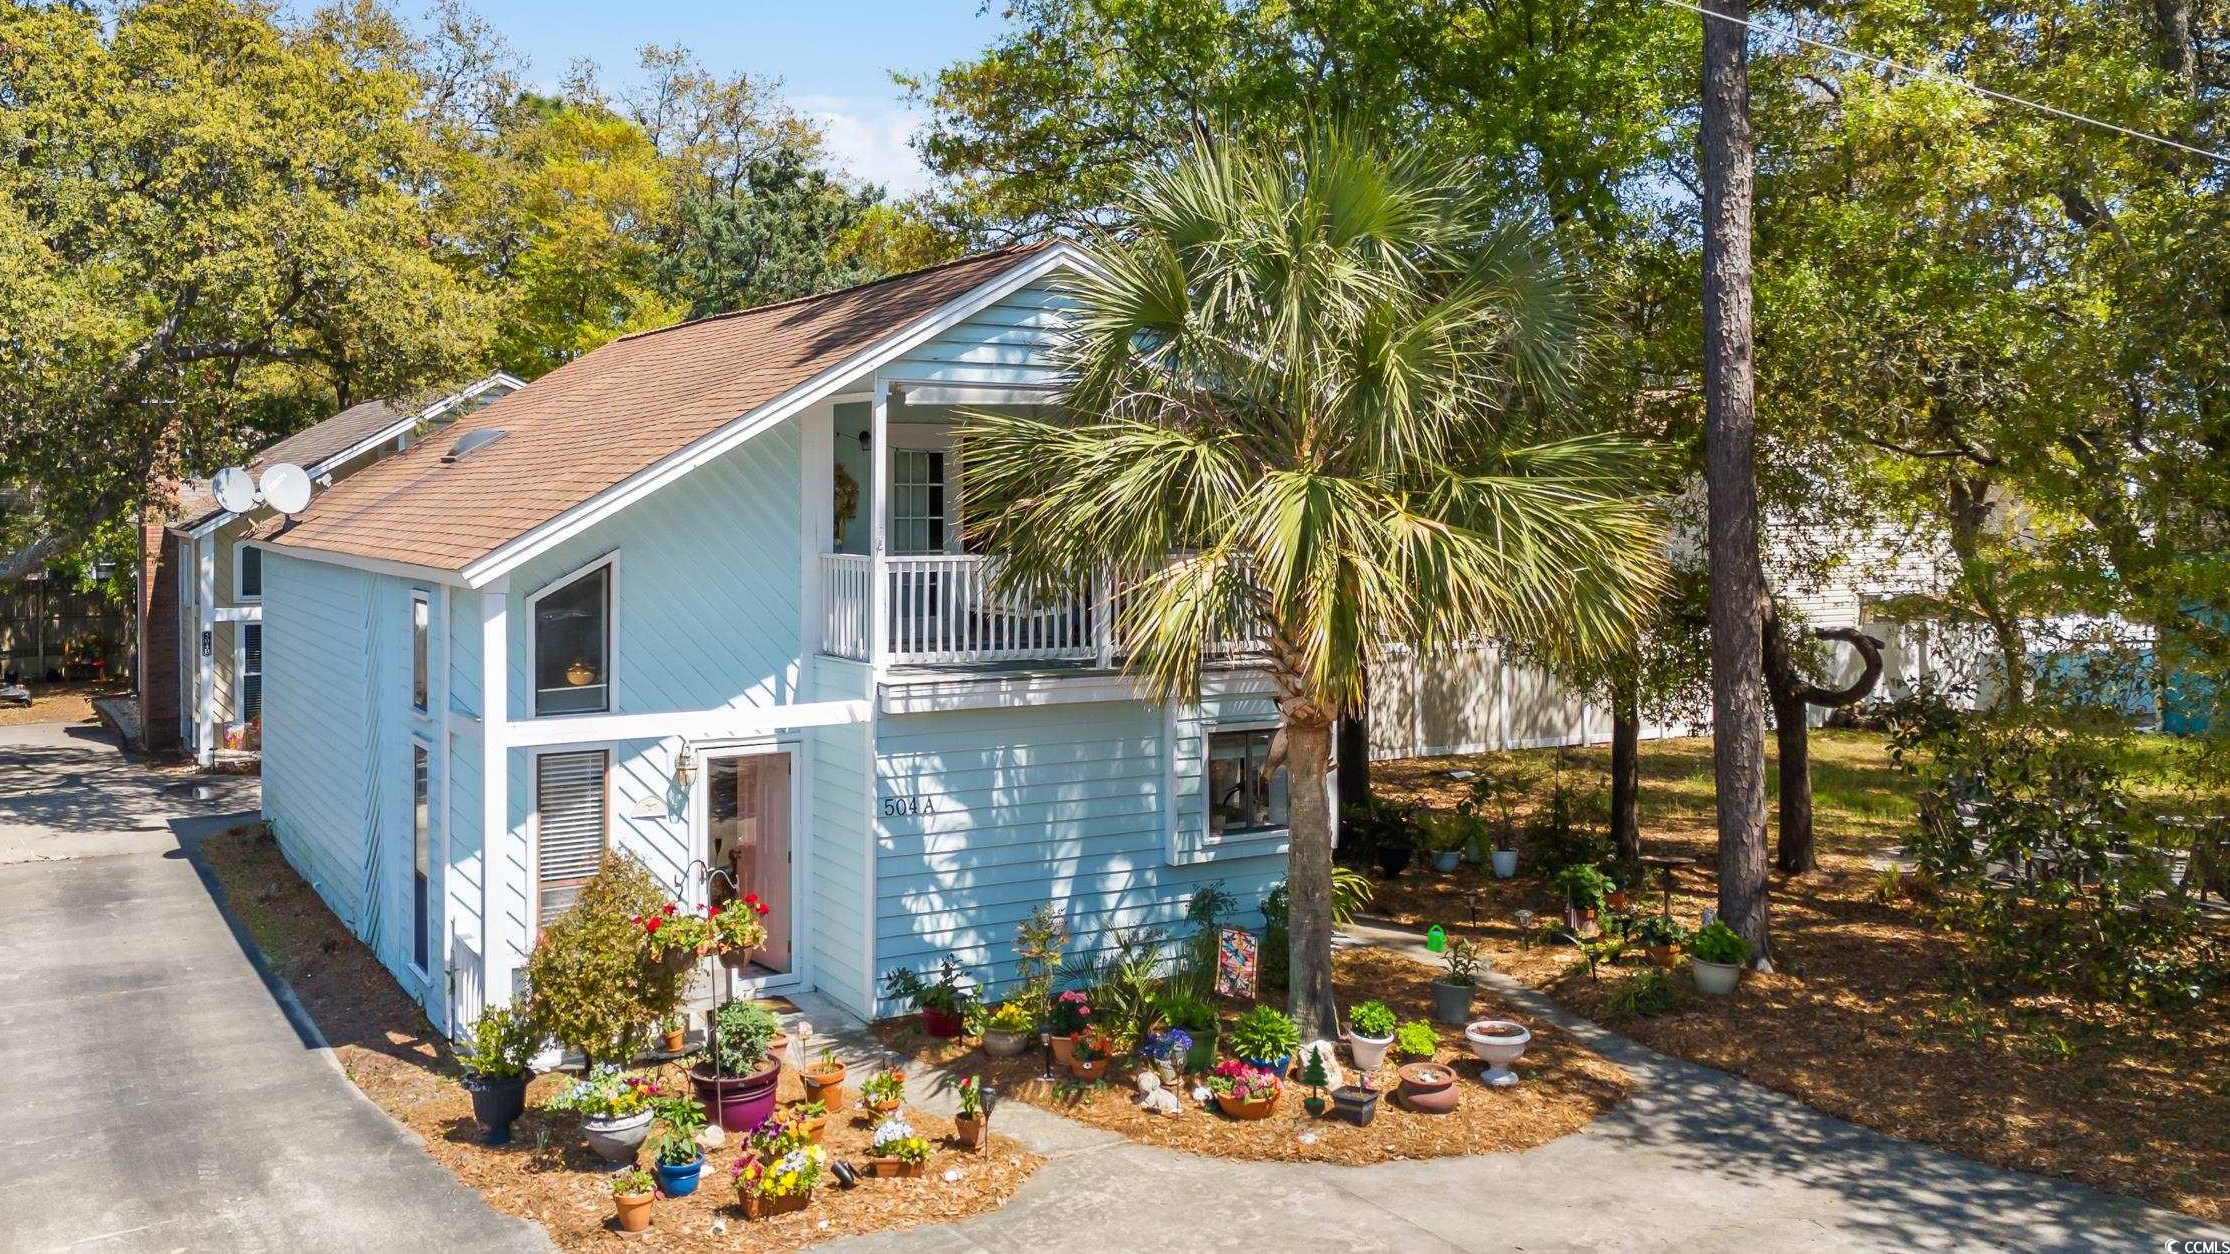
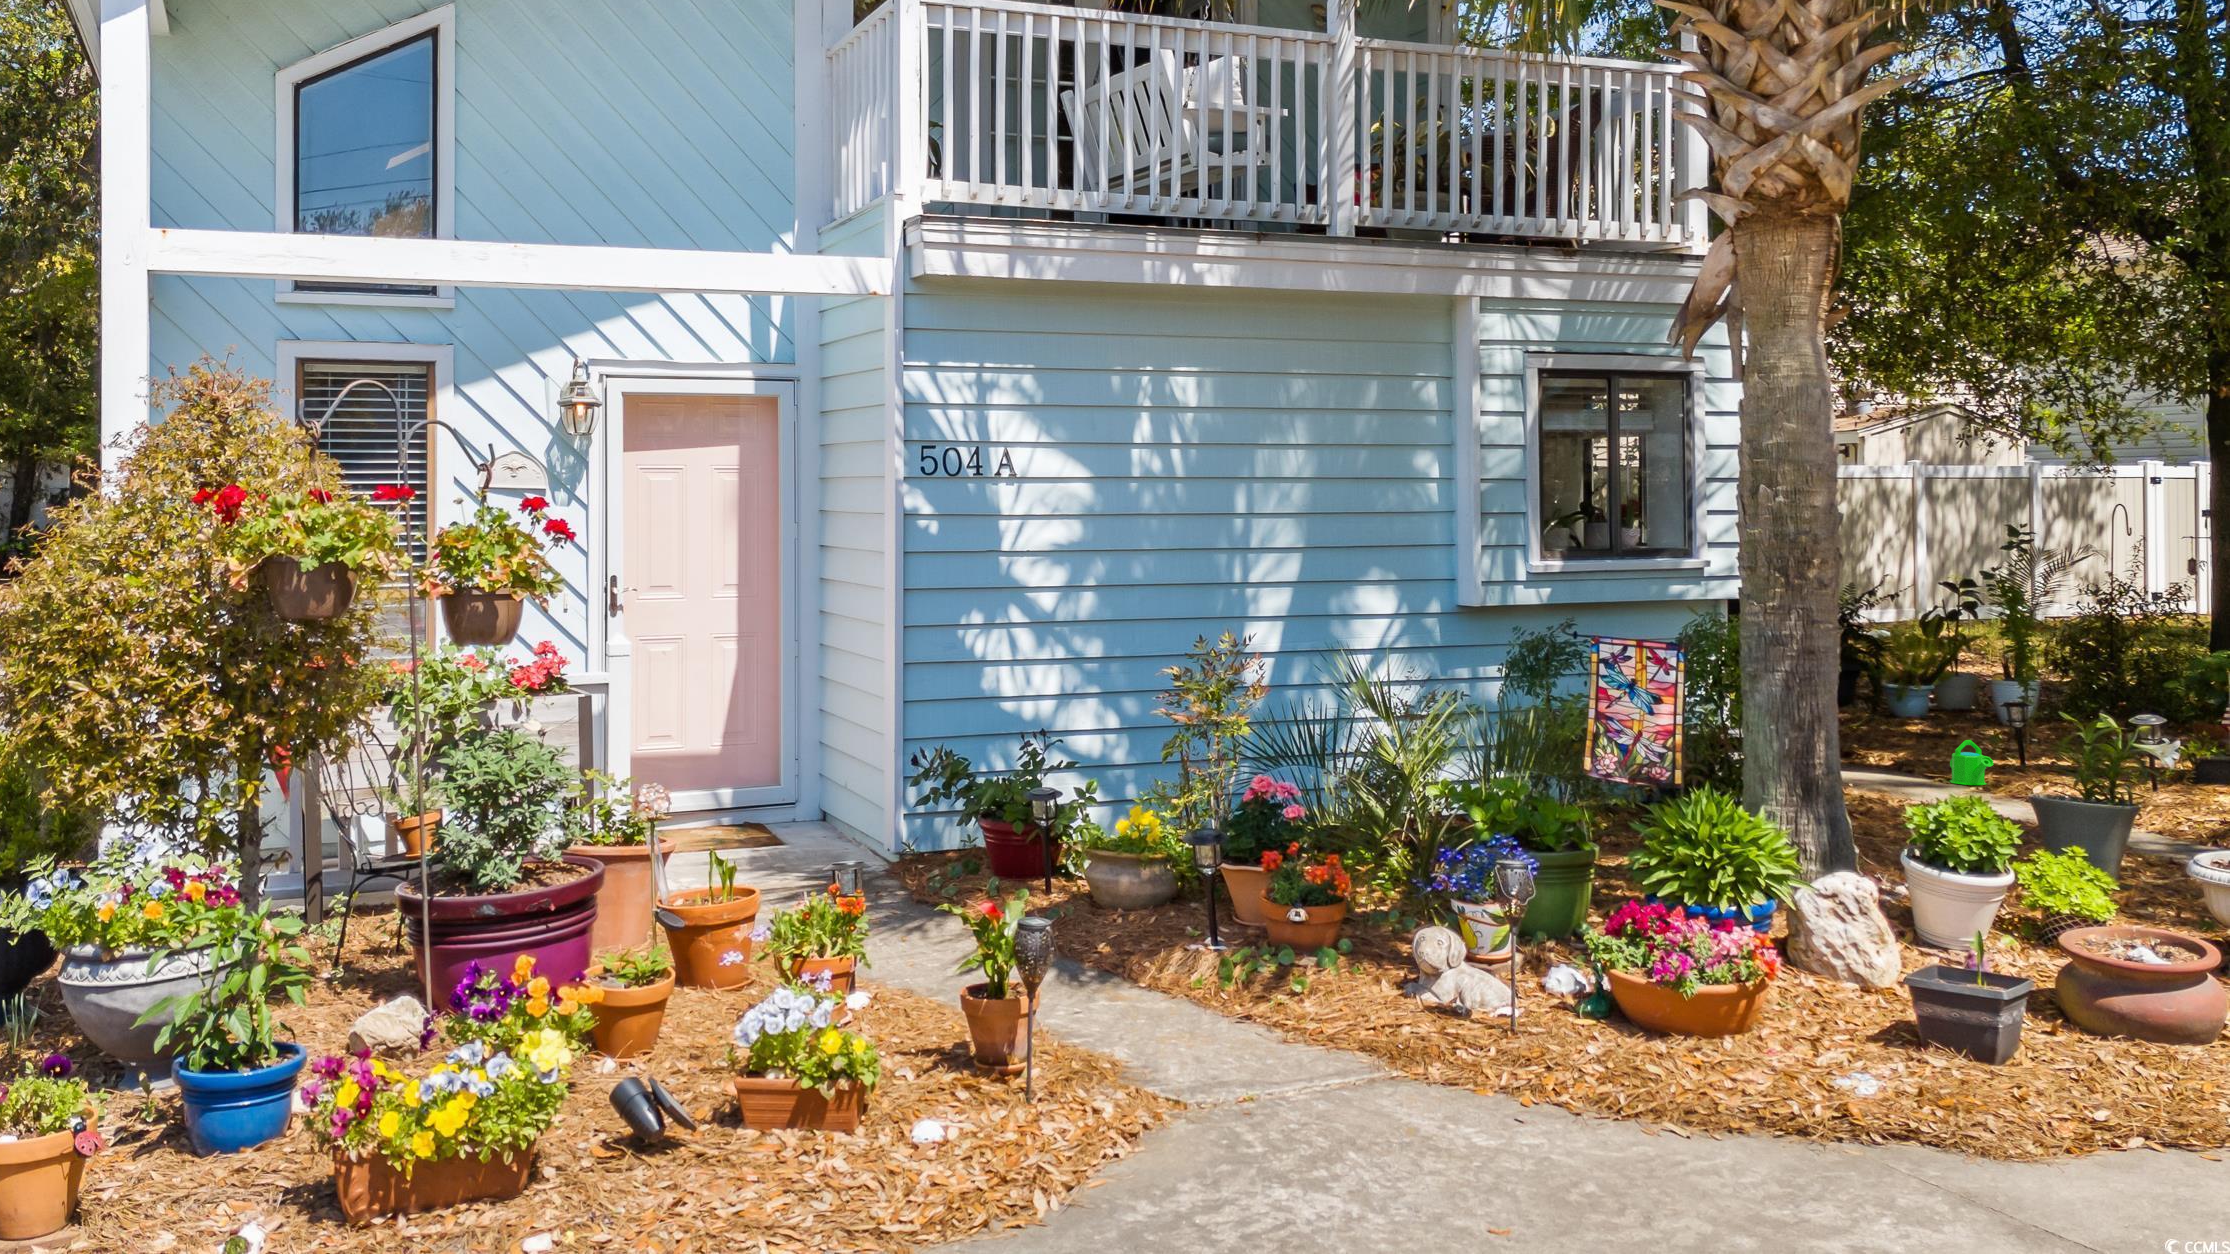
potted tree: present [1301,1045,1328,1119] -> none [1816,857,1889,1038]

